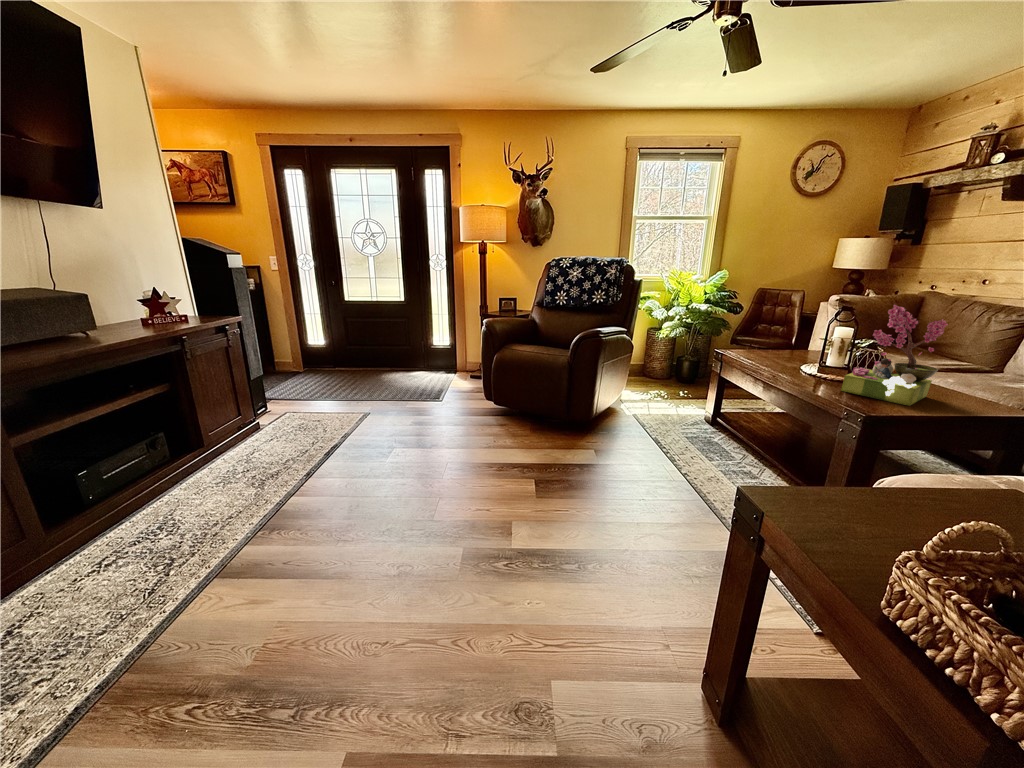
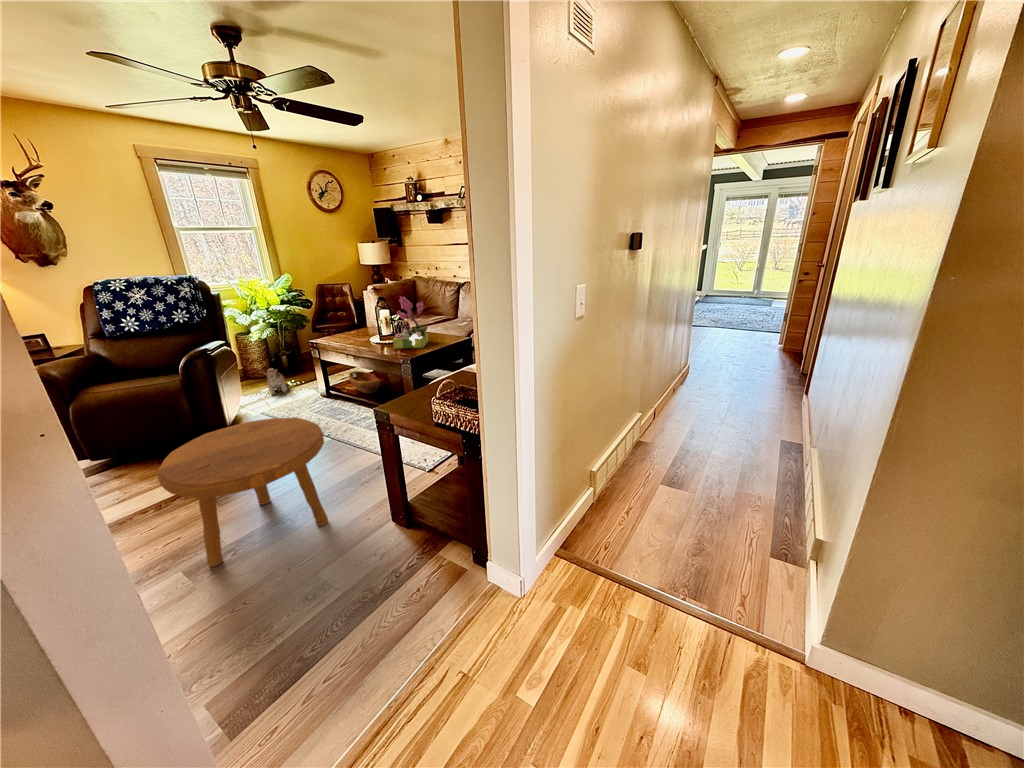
plush toy: none [652,370,675,400] -> present [264,368,289,395]
wooden bowl: none [749,403,793,442] -> present [349,371,380,393]
footstool: none [460,419,651,616] -> present [157,417,328,567]

